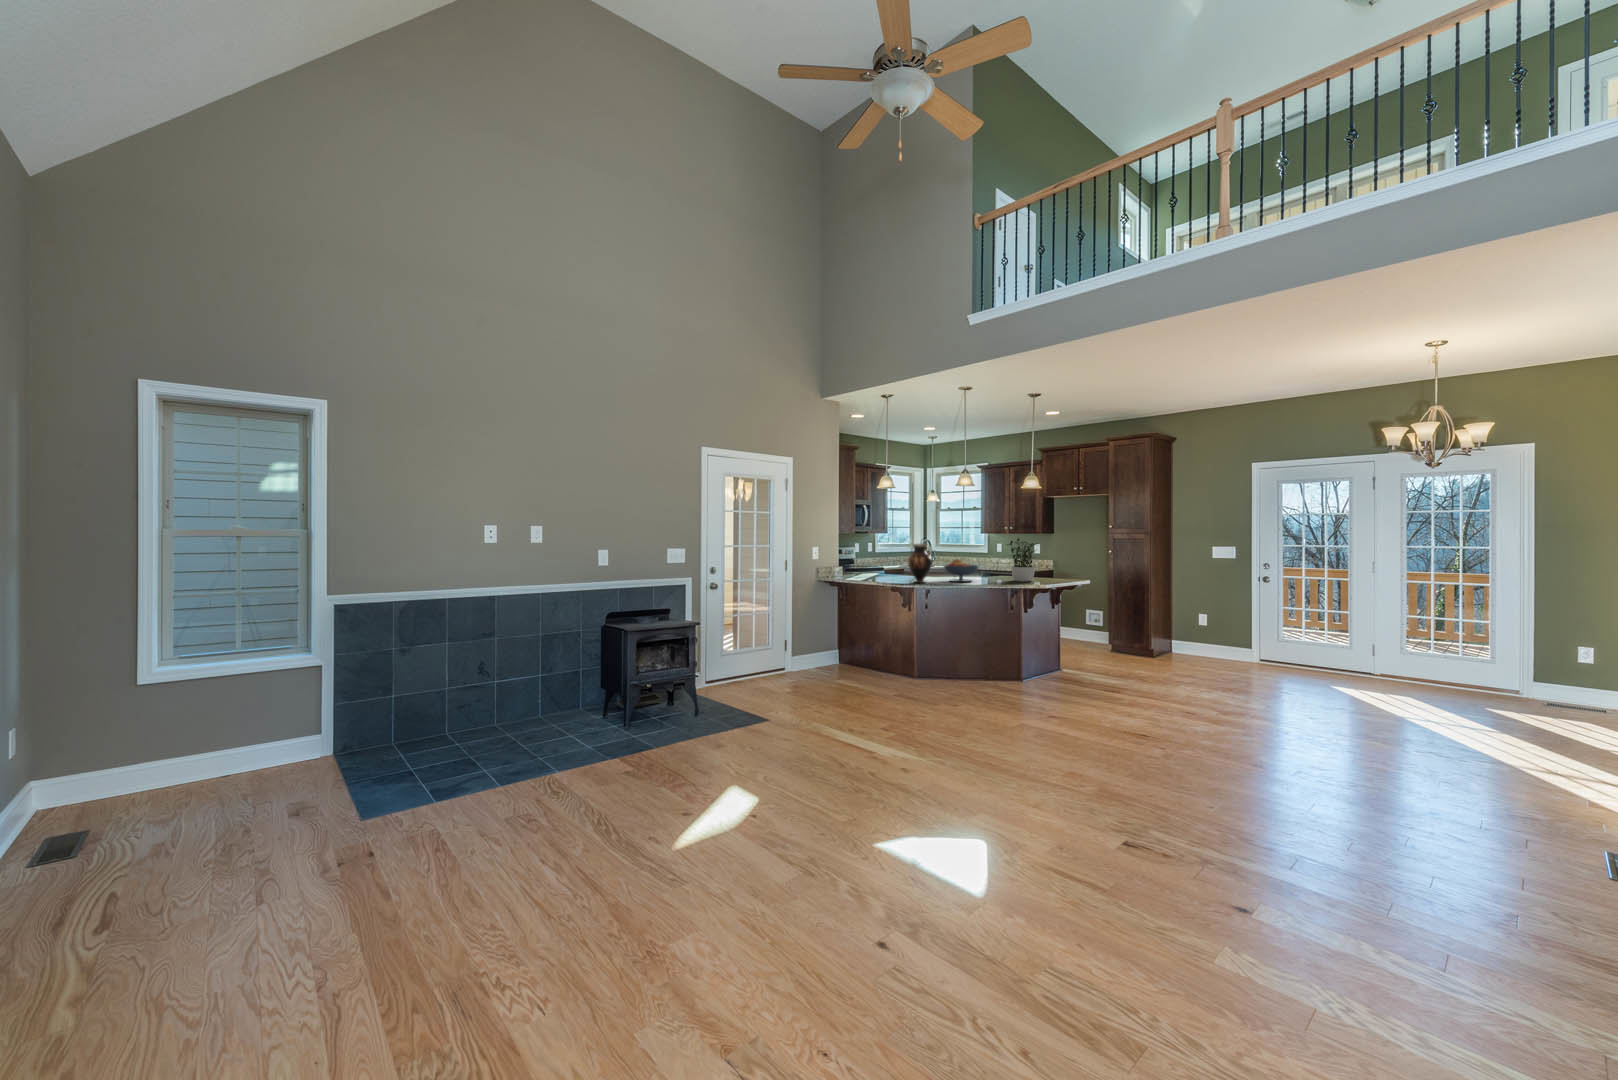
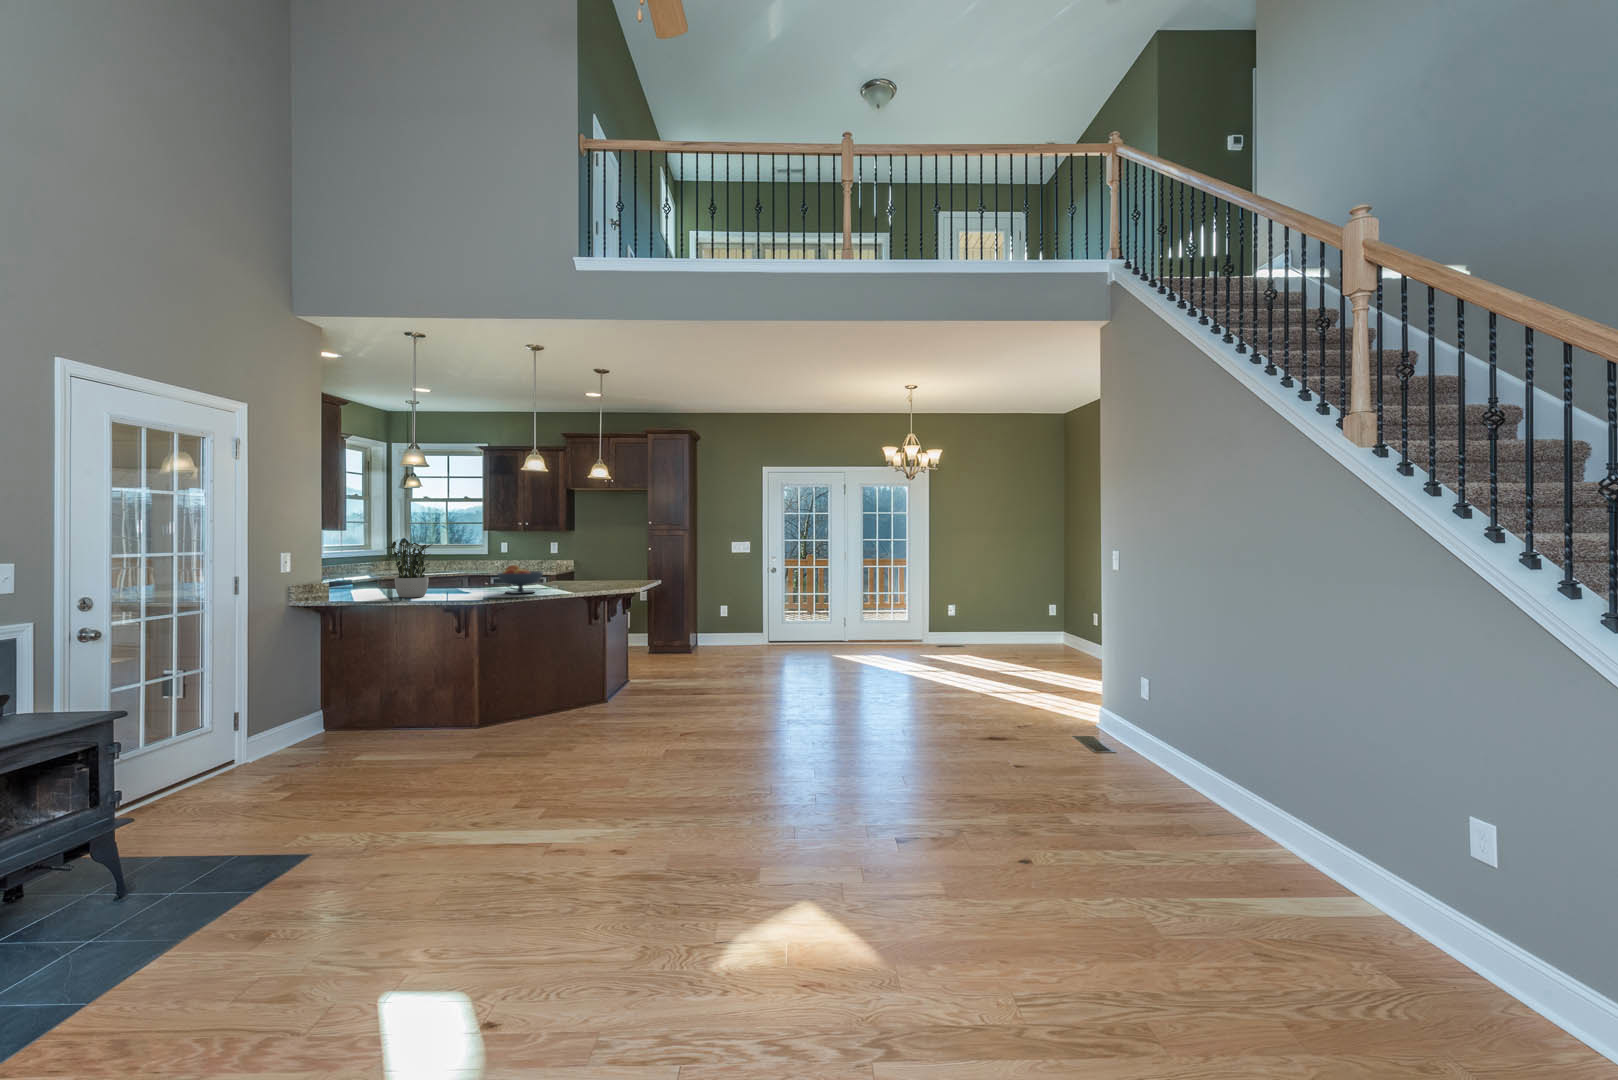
potted plant: present [1008,538,1037,581] -> present [387,538,432,597]
vase: present [908,544,932,583] -> none [455,546,490,599]

